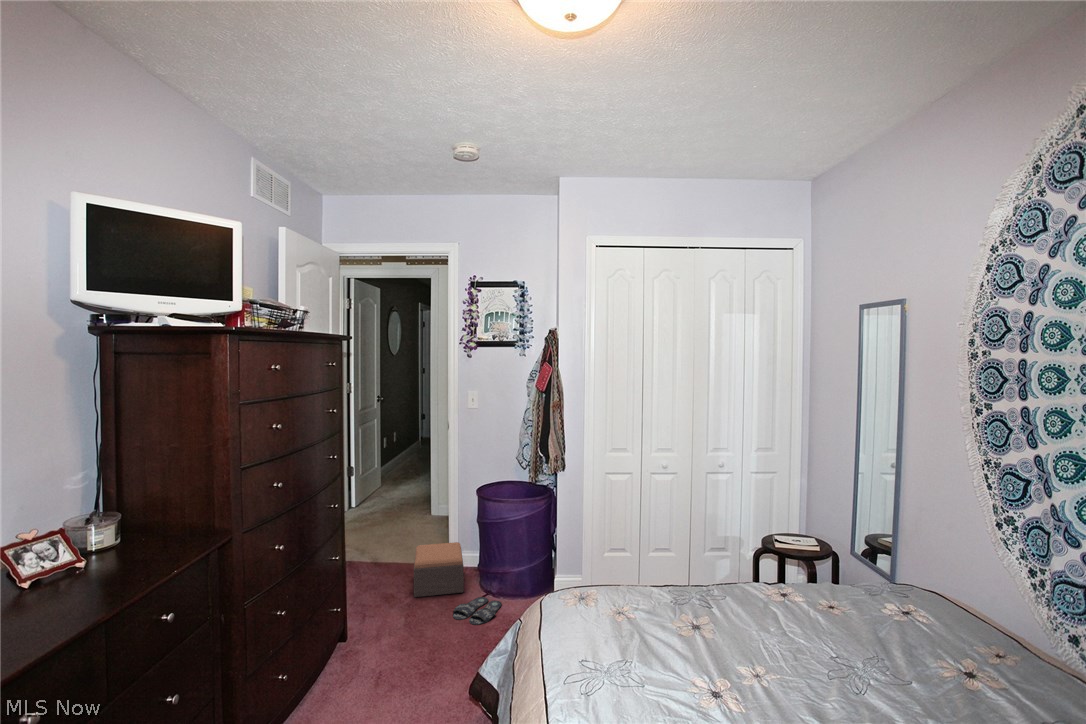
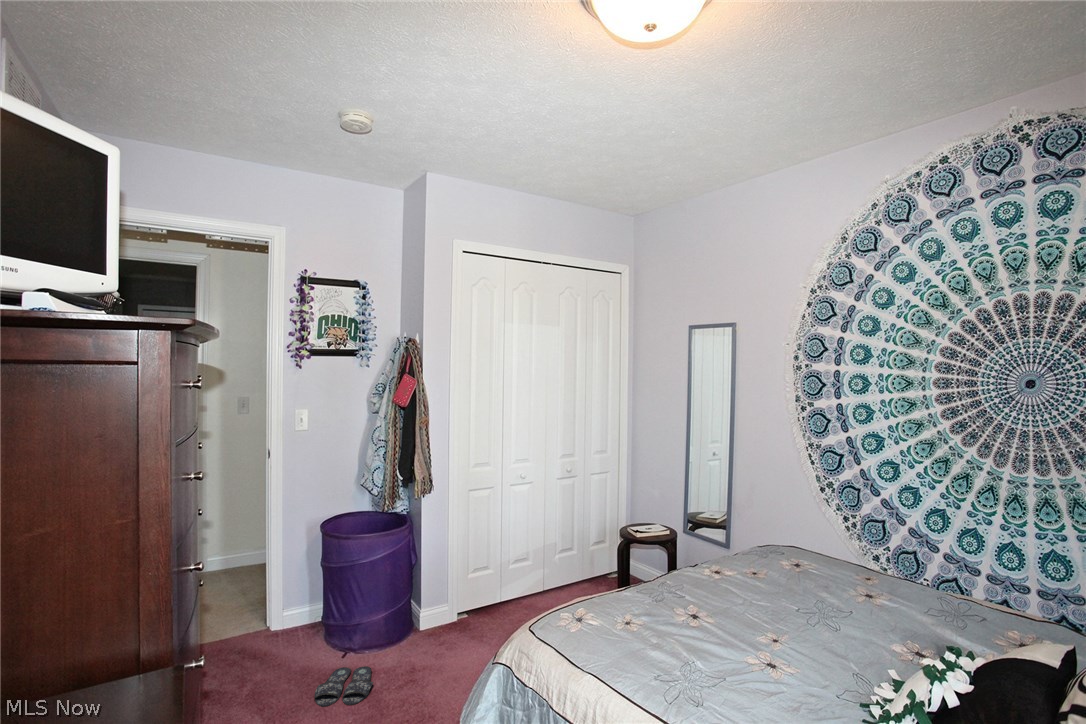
footstool: present [414,542,464,597] -> none [223,608,311,698]

